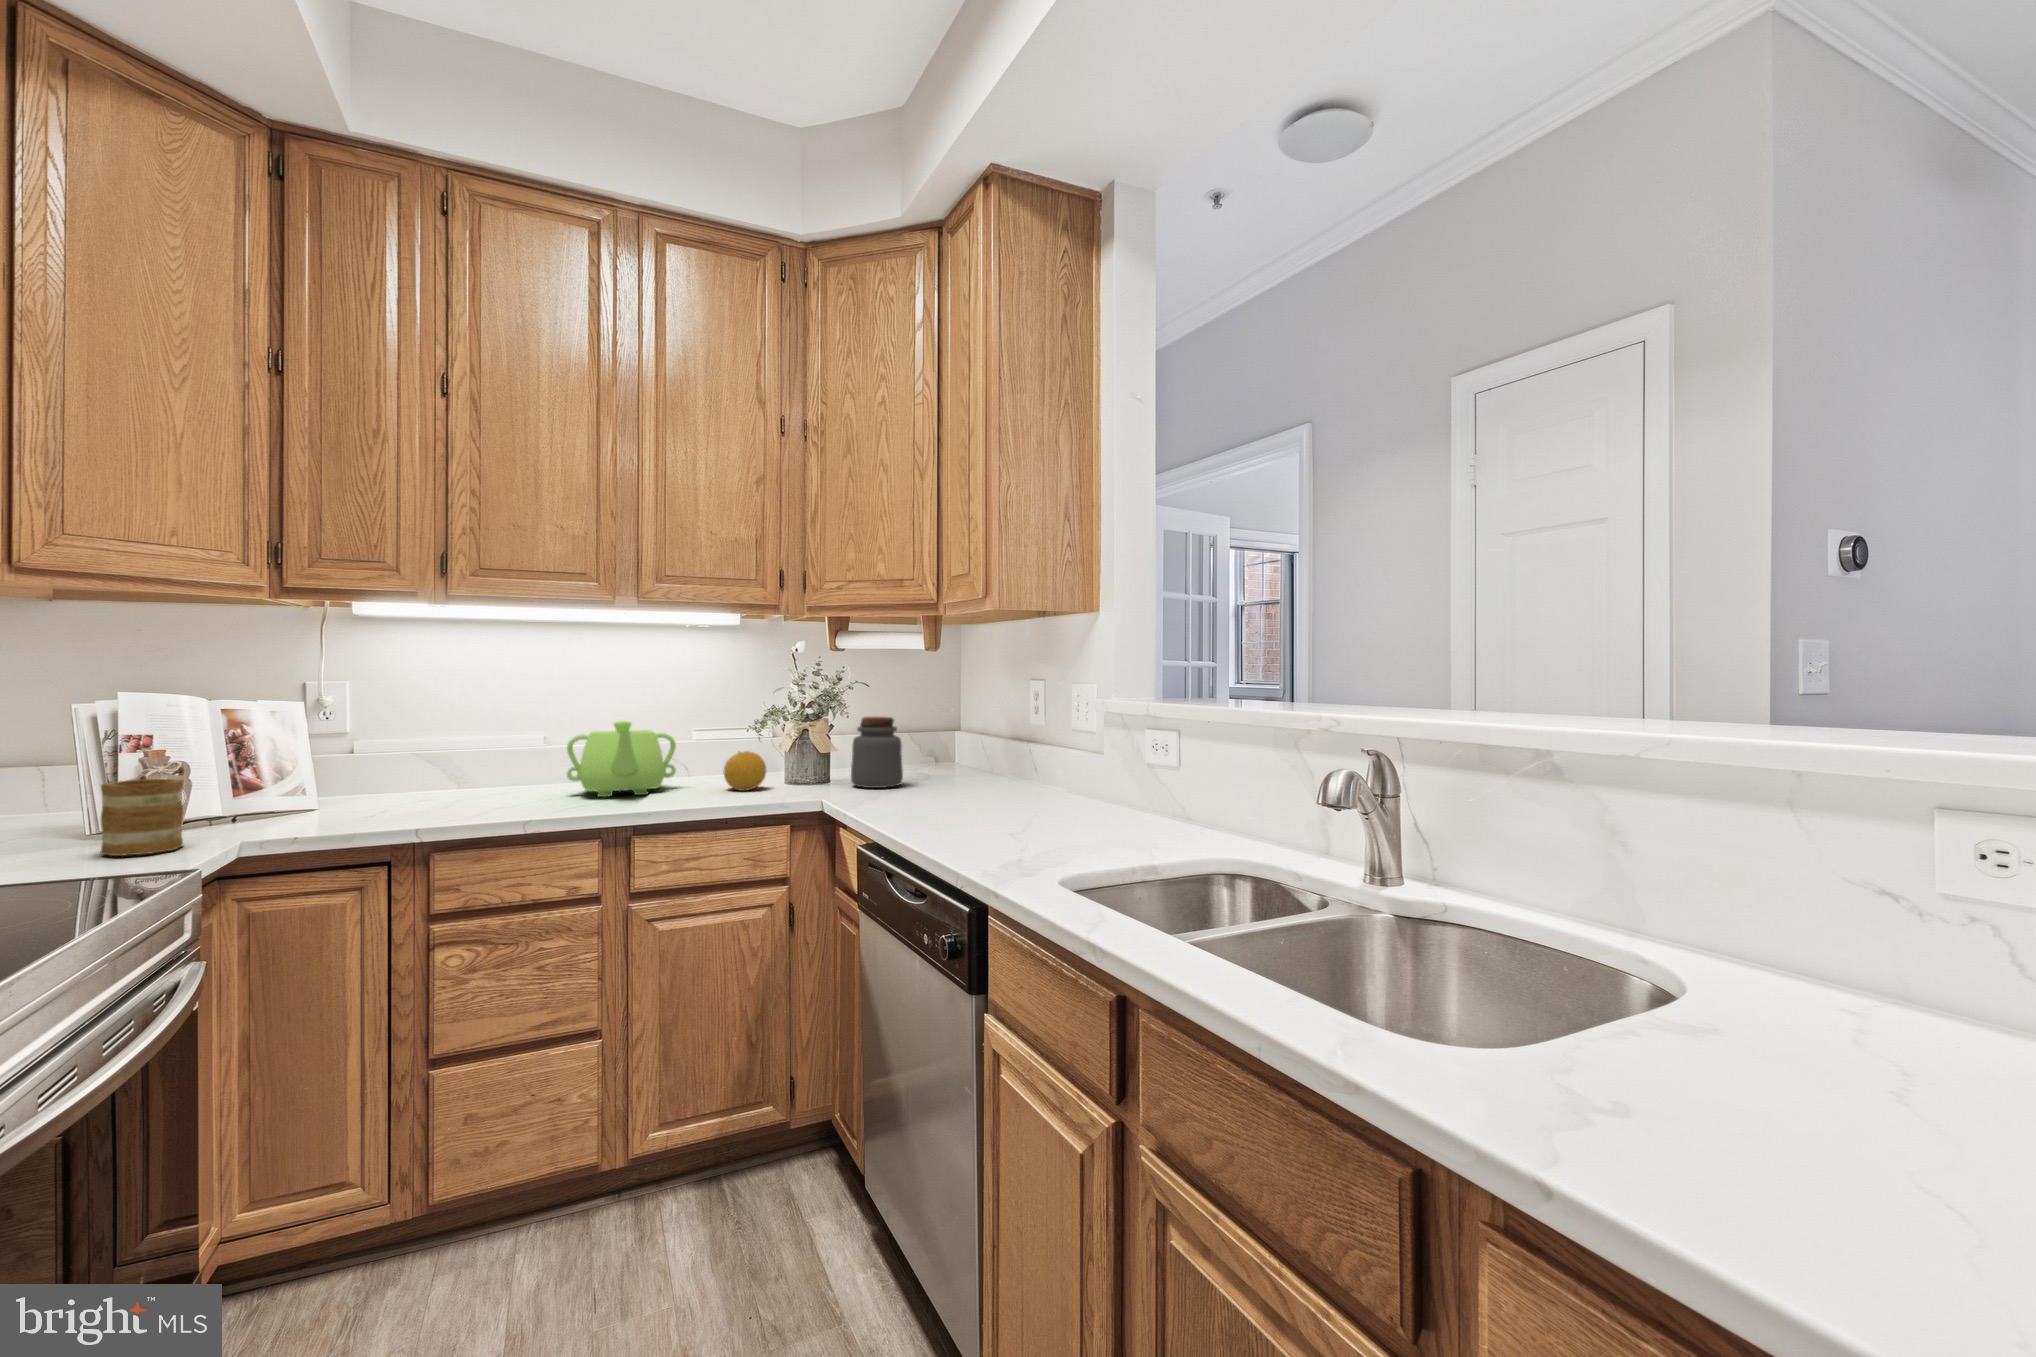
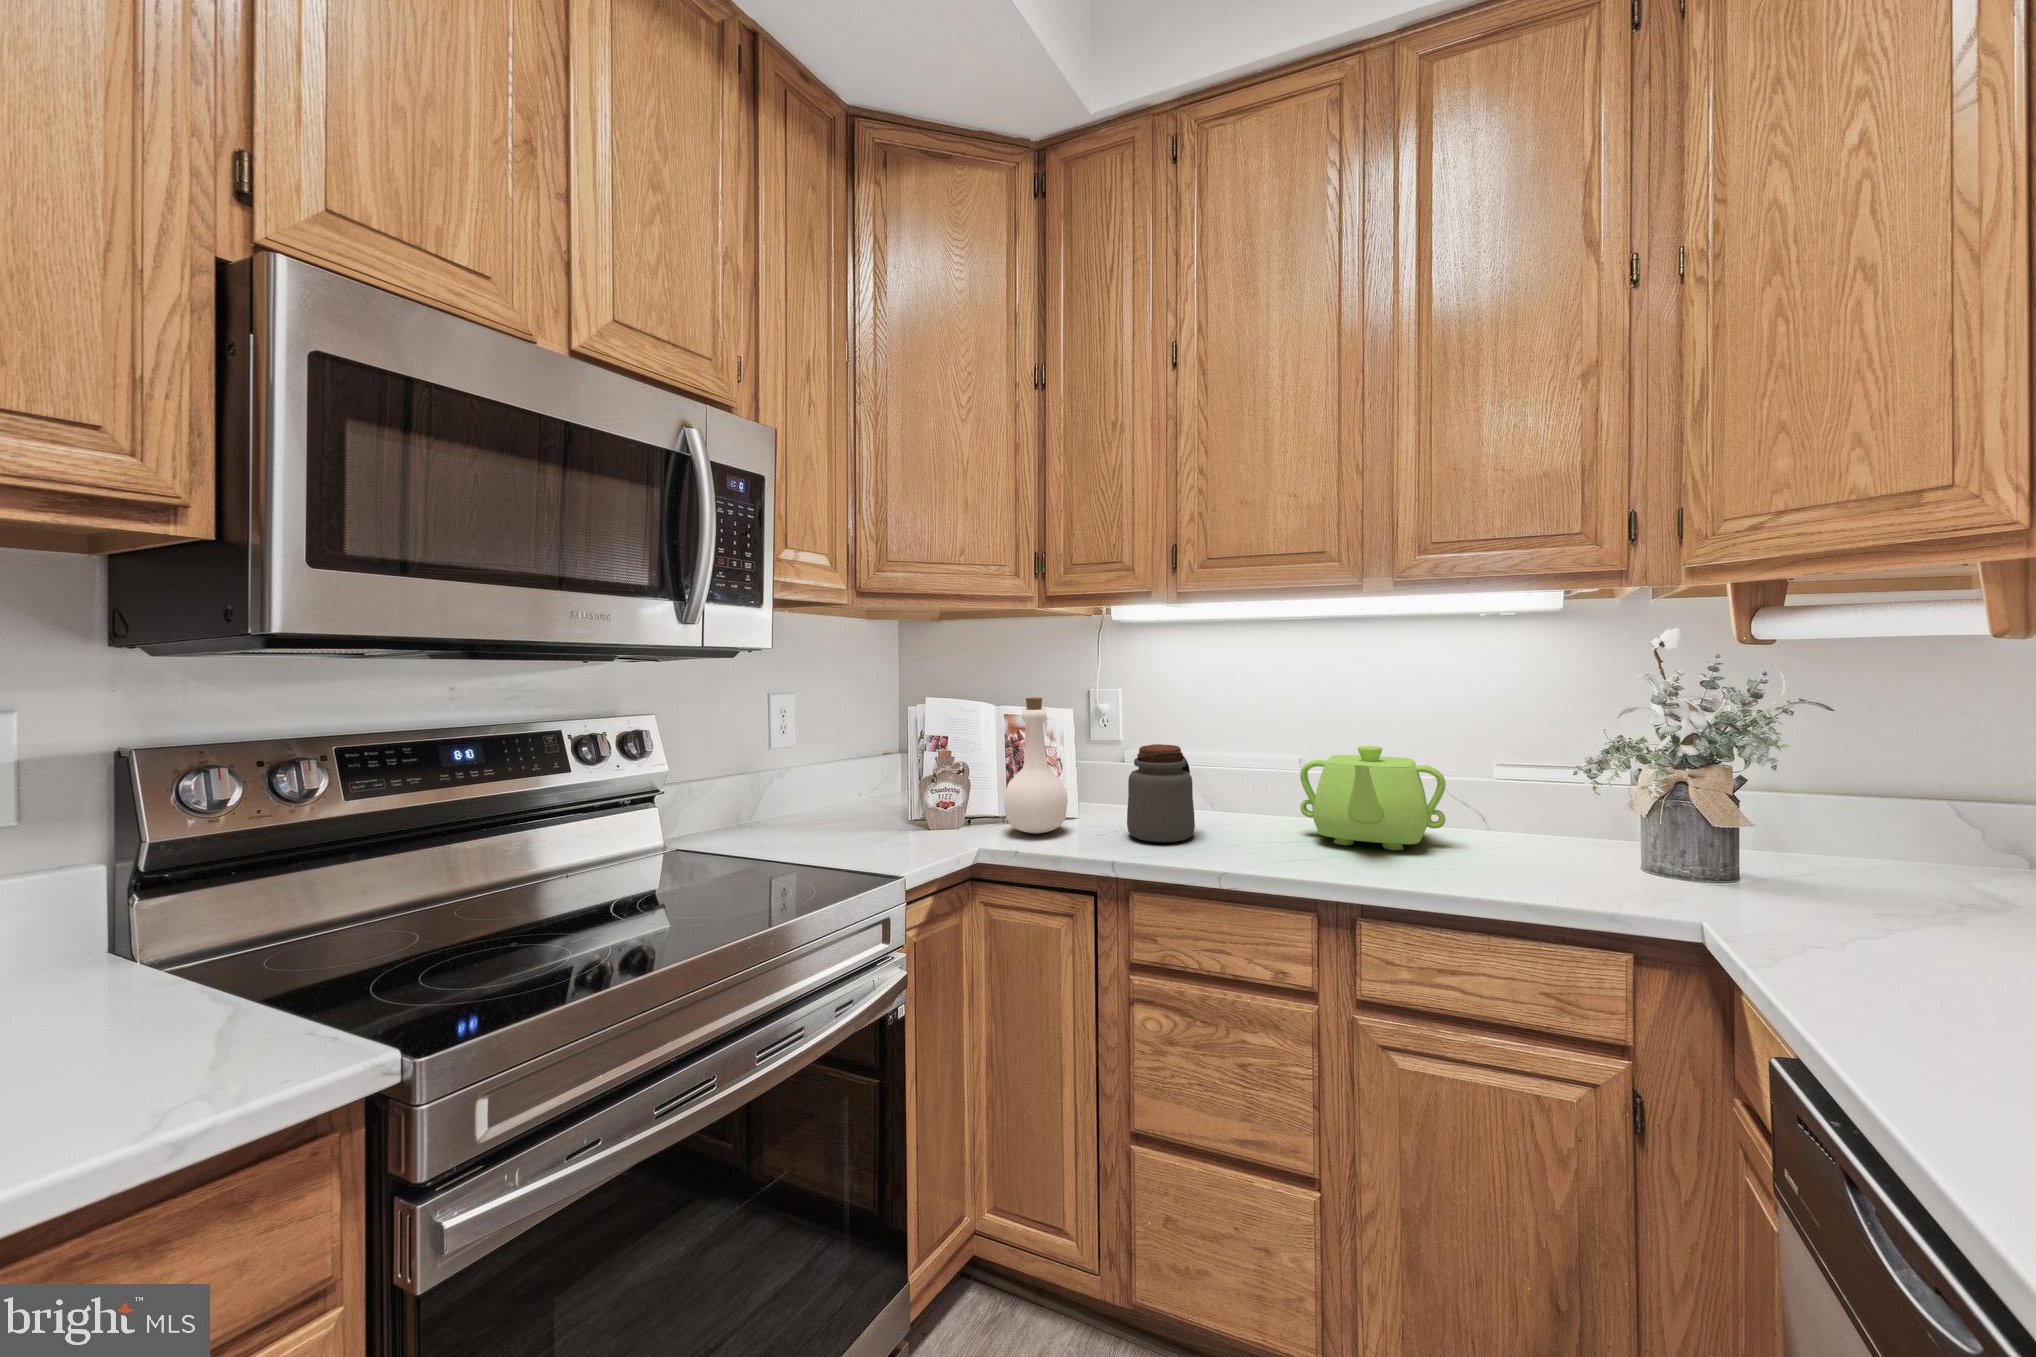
bottle: none [251,685,333,824] -> present [1004,697,1067,833]
jar: present [851,717,903,788] -> present [1127,744,1195,842]
fruit: present [724,751,766,791] -> none [1518,808,1597,871]
mug: present [101,779,184,856] -> none [886,783,940,855]

